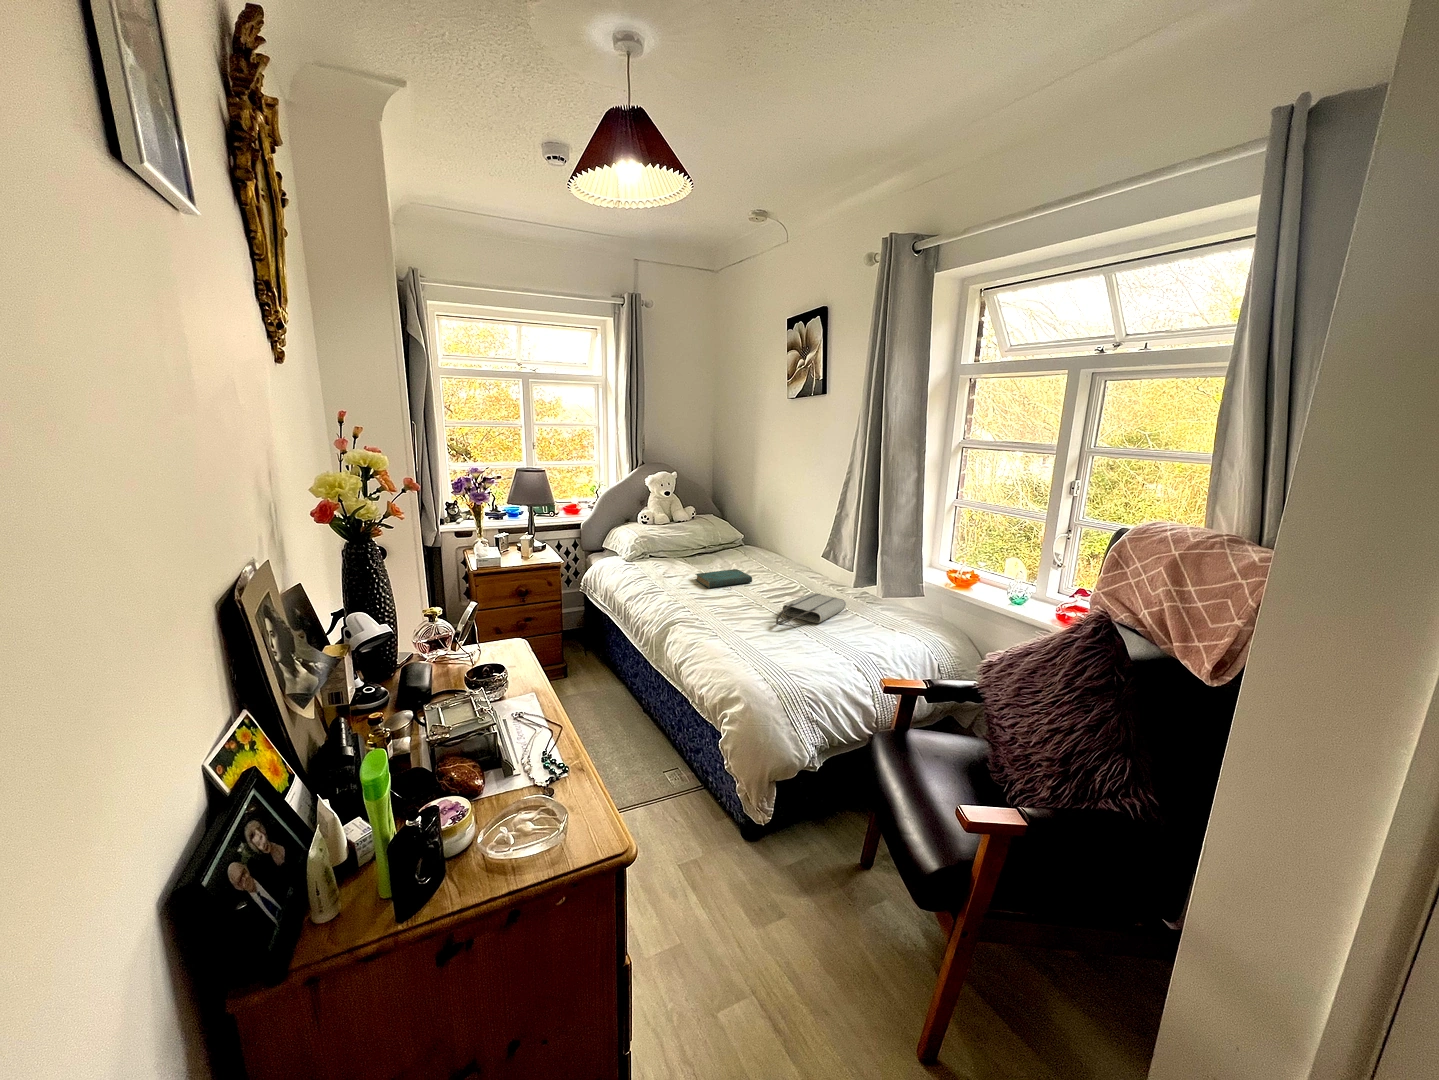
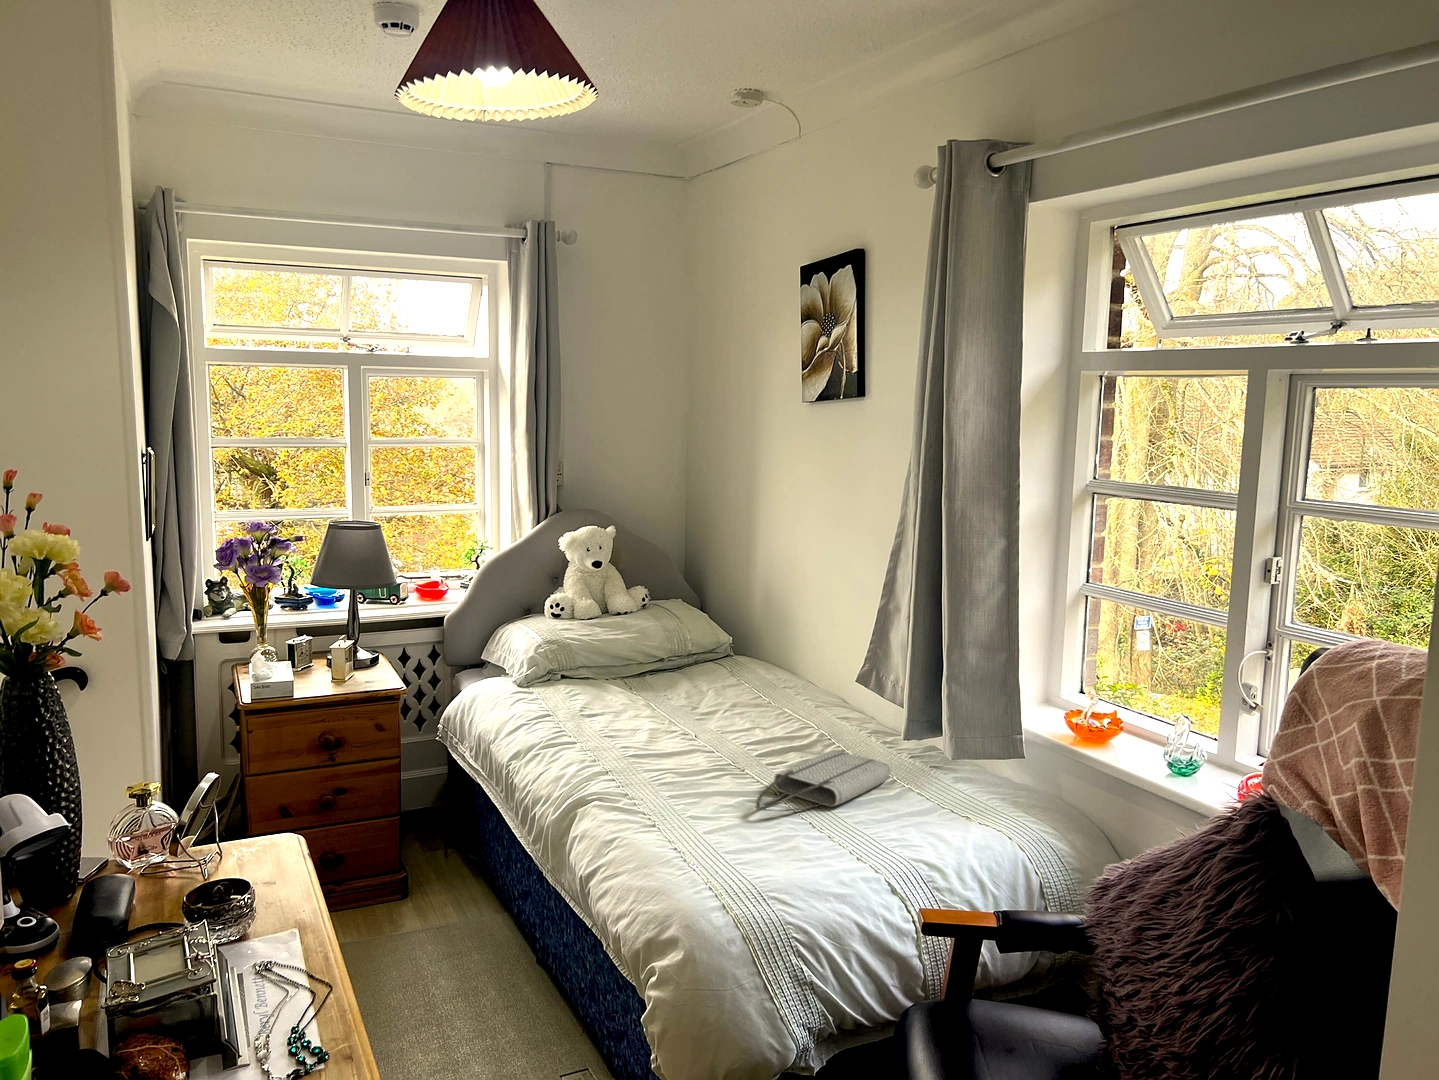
book: present [695,569,752,588] -> none [634,704,735,739]

